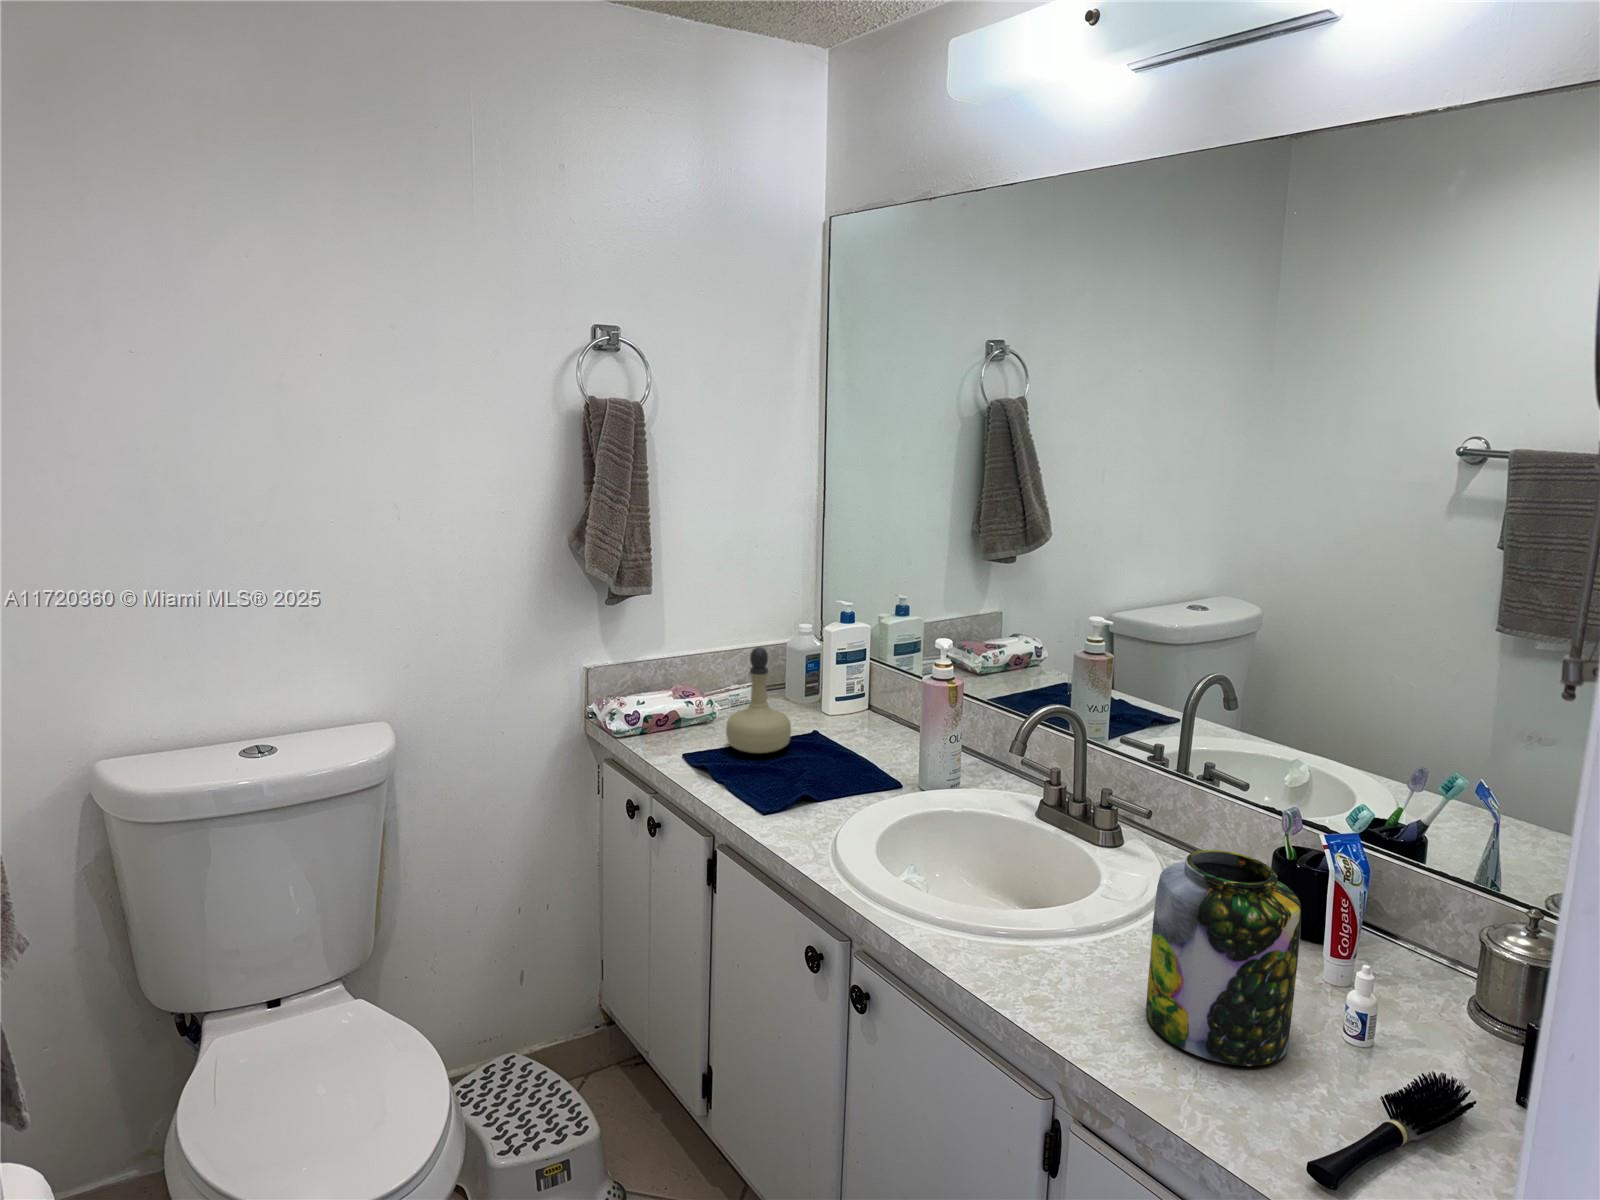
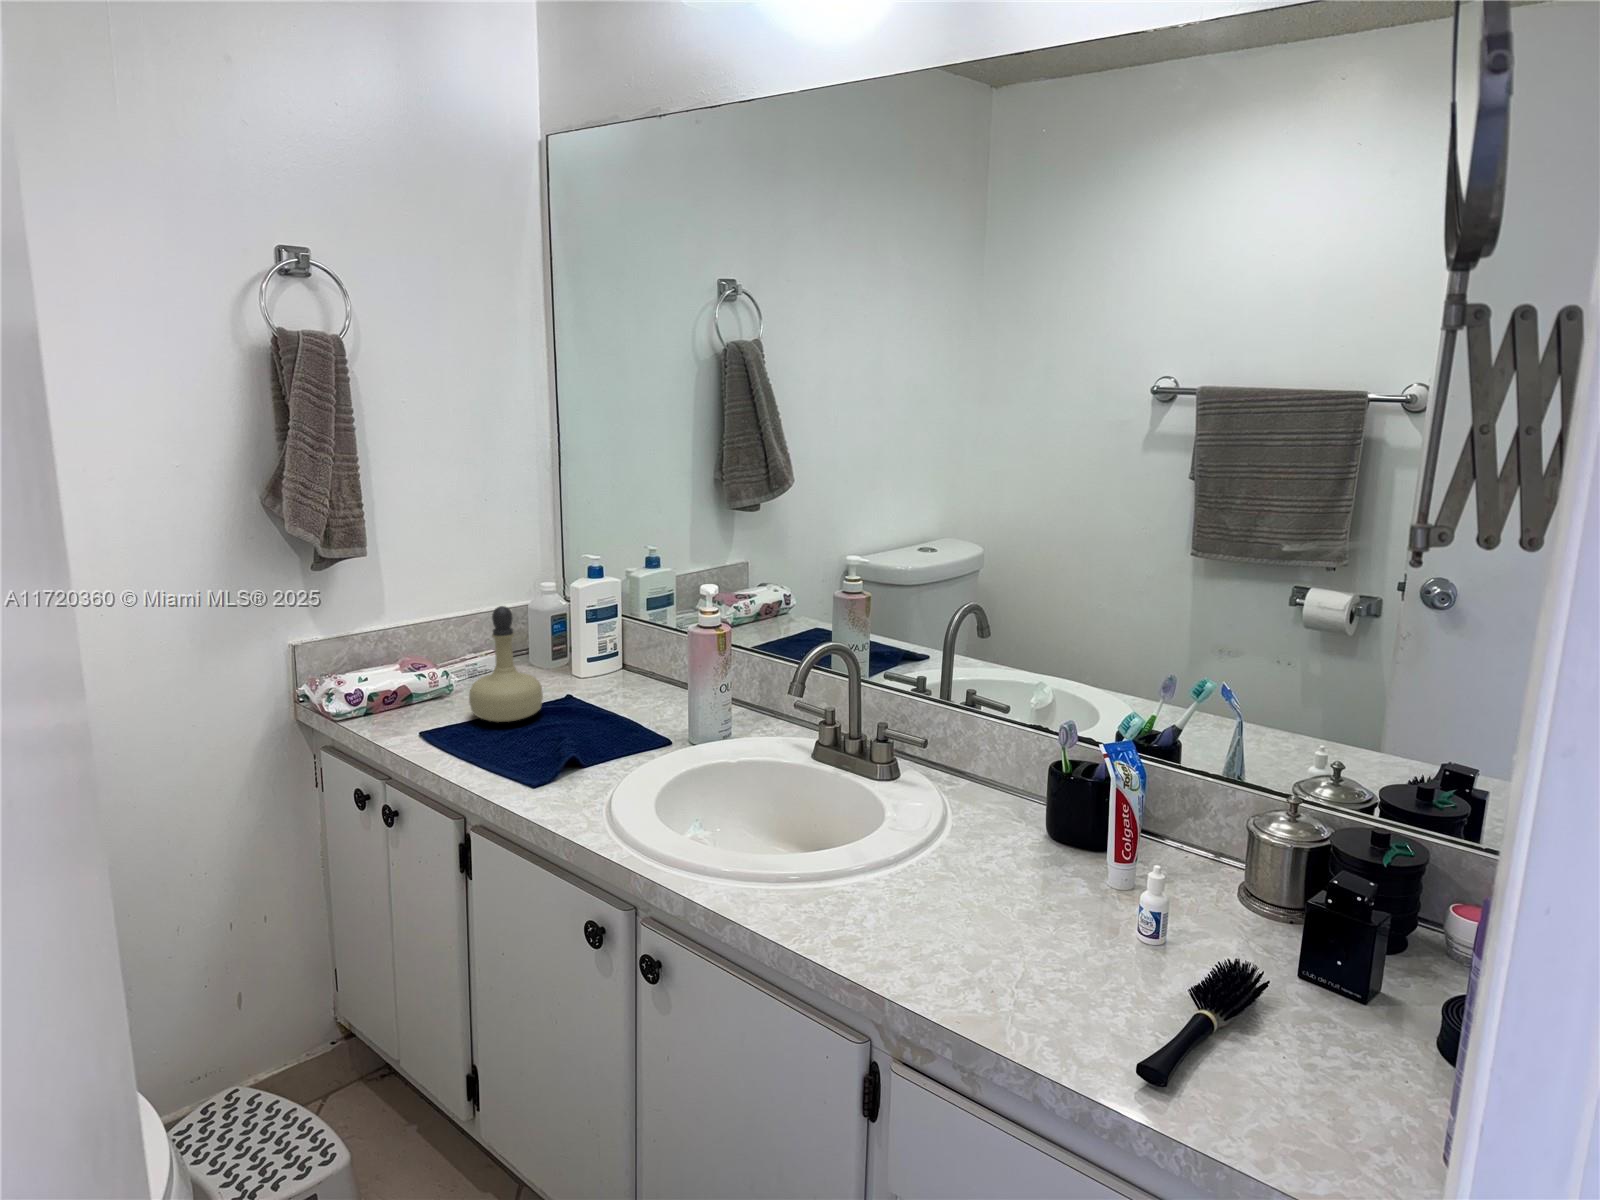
jar: present [1146,850,1301,1066] -> none [956,772,1101,981]

